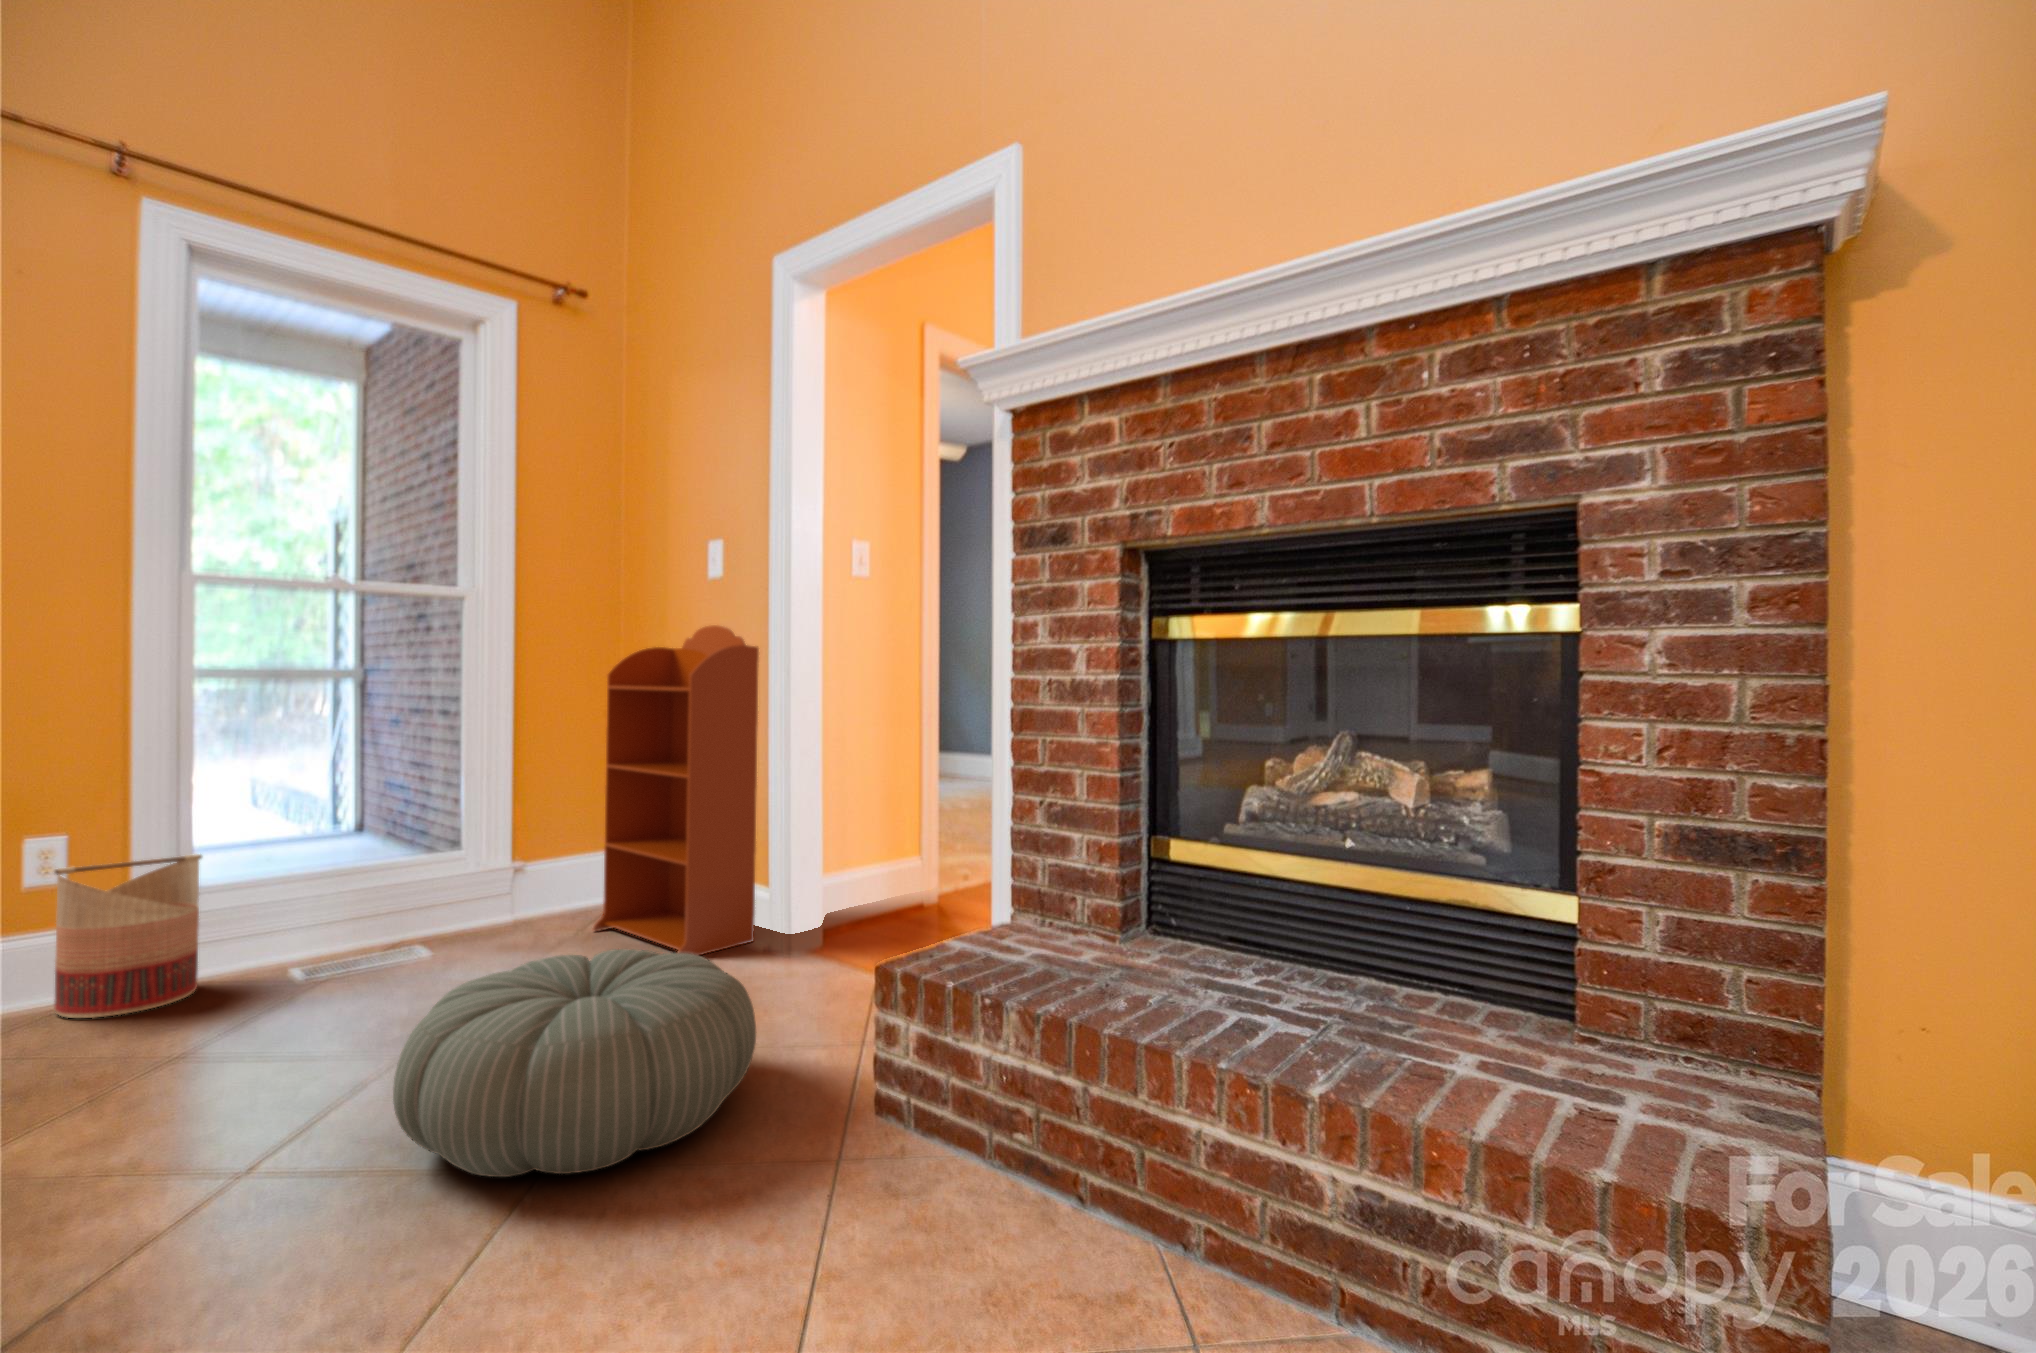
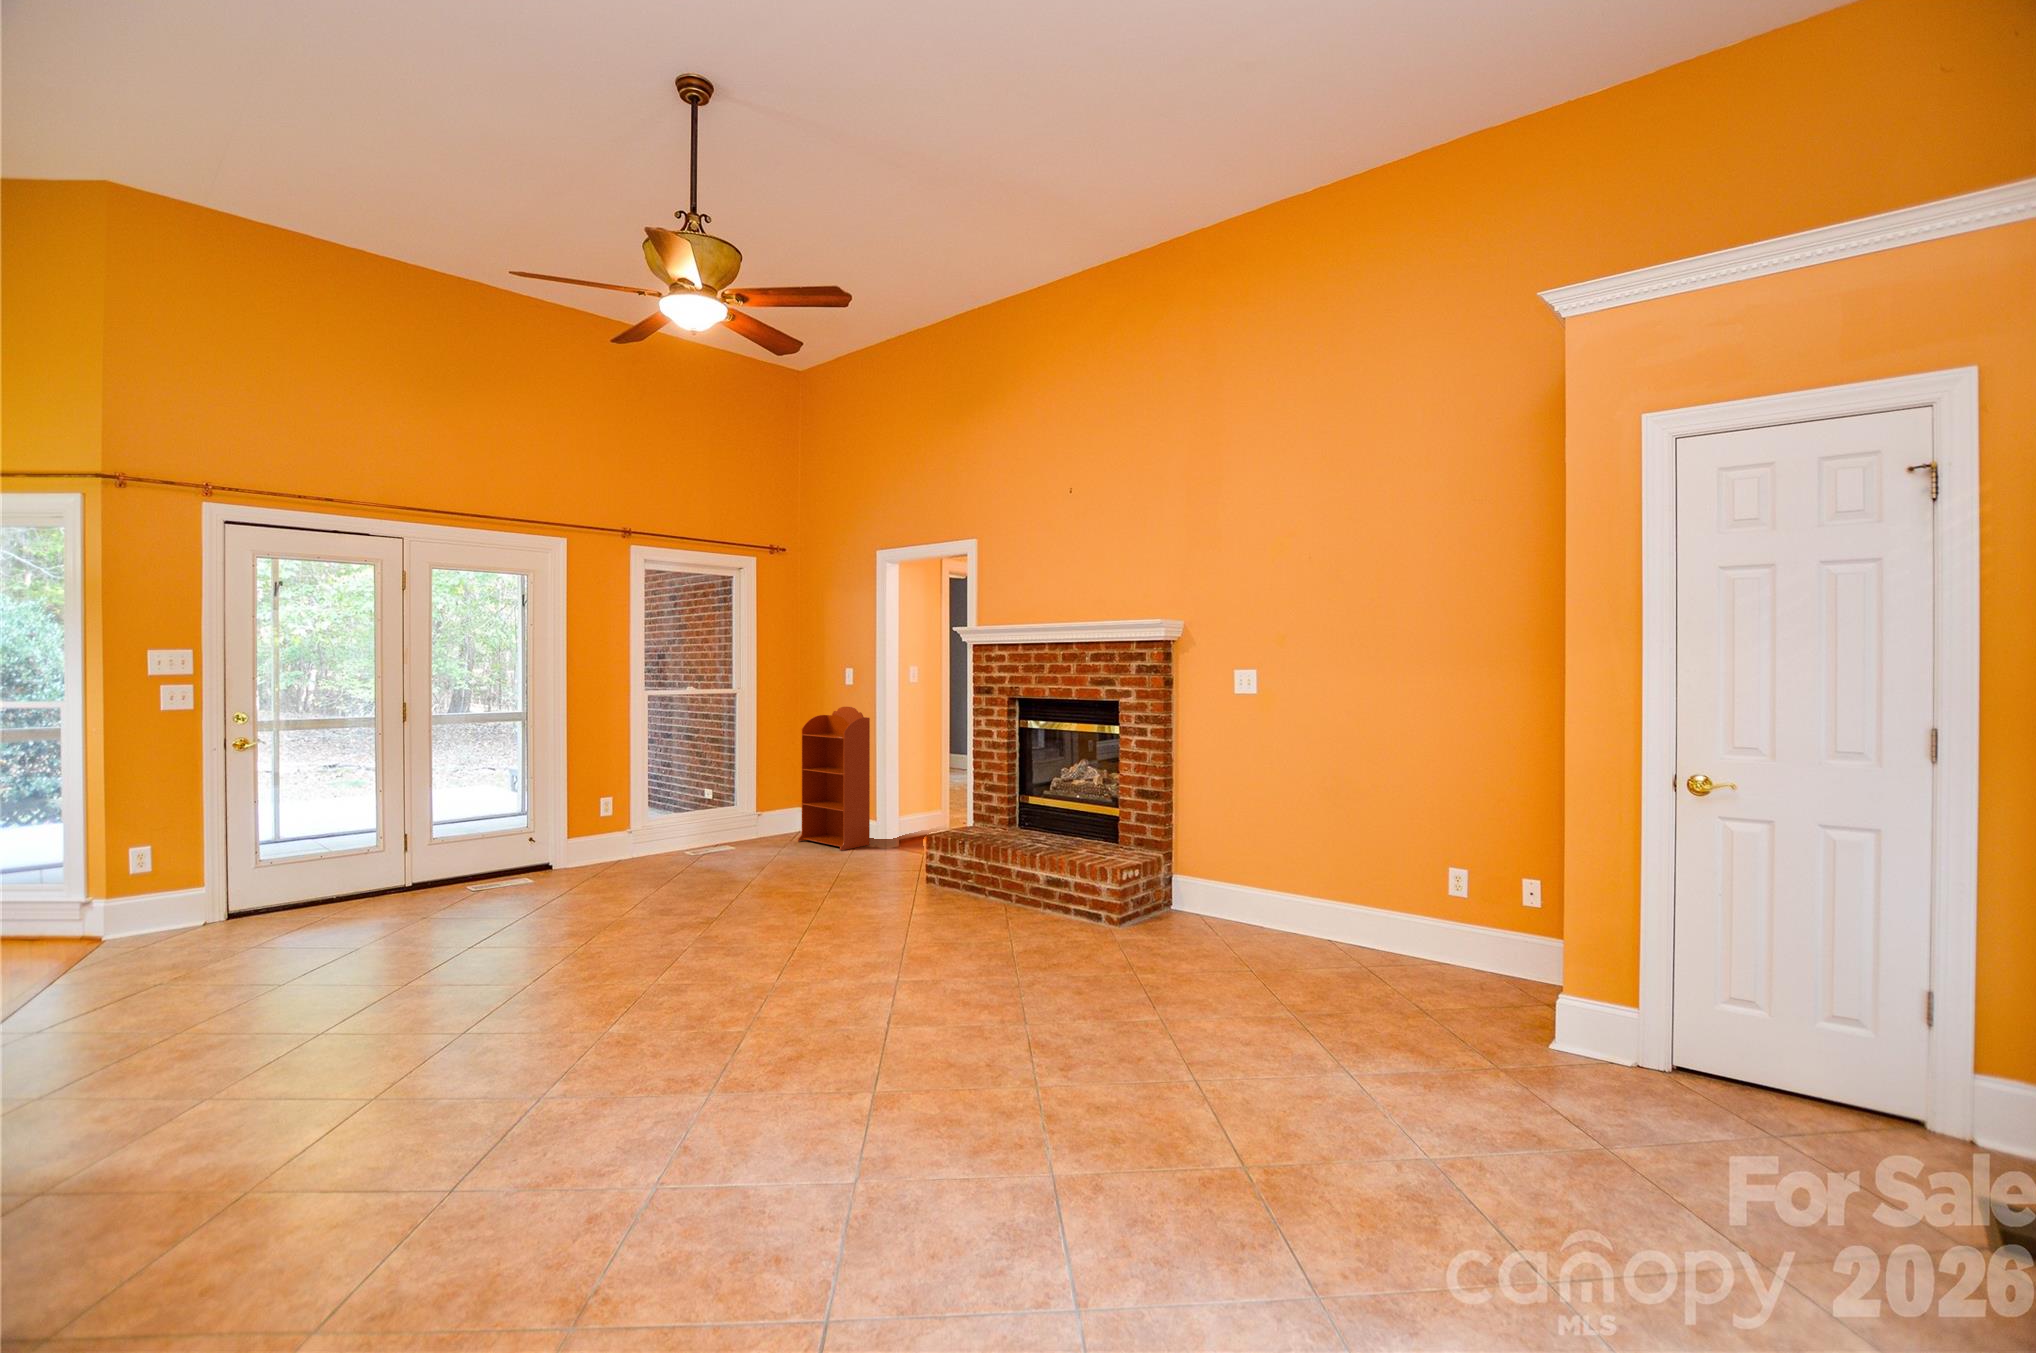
basket: present [55,854,202,1018] -> none [622,807,664,866]
pouf: present [393,949,756,1177] -> none [786,836,888,893]

